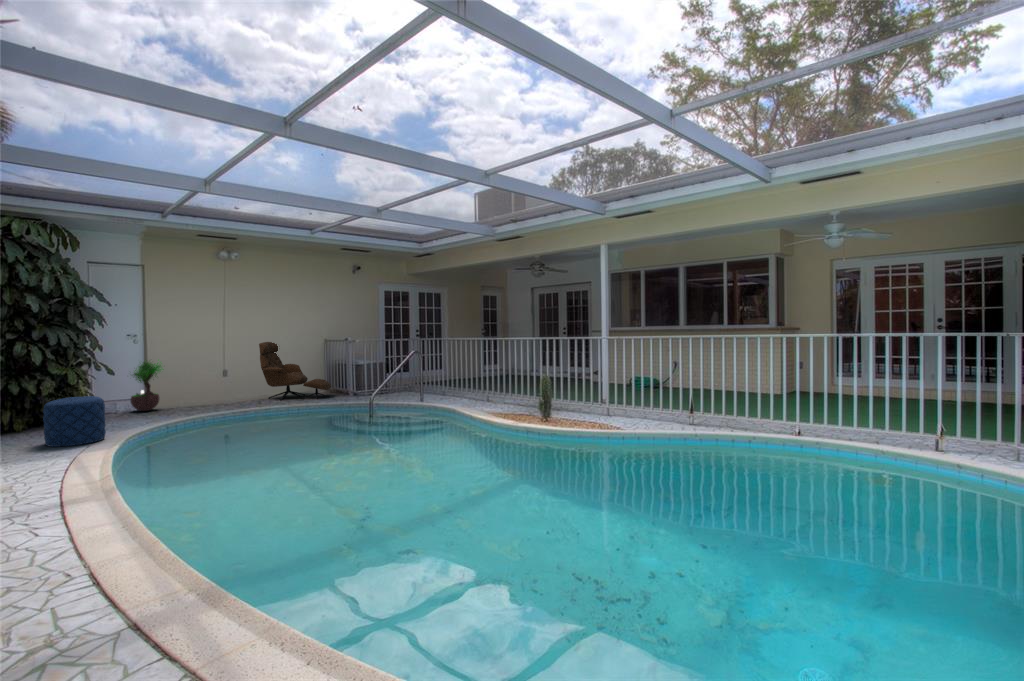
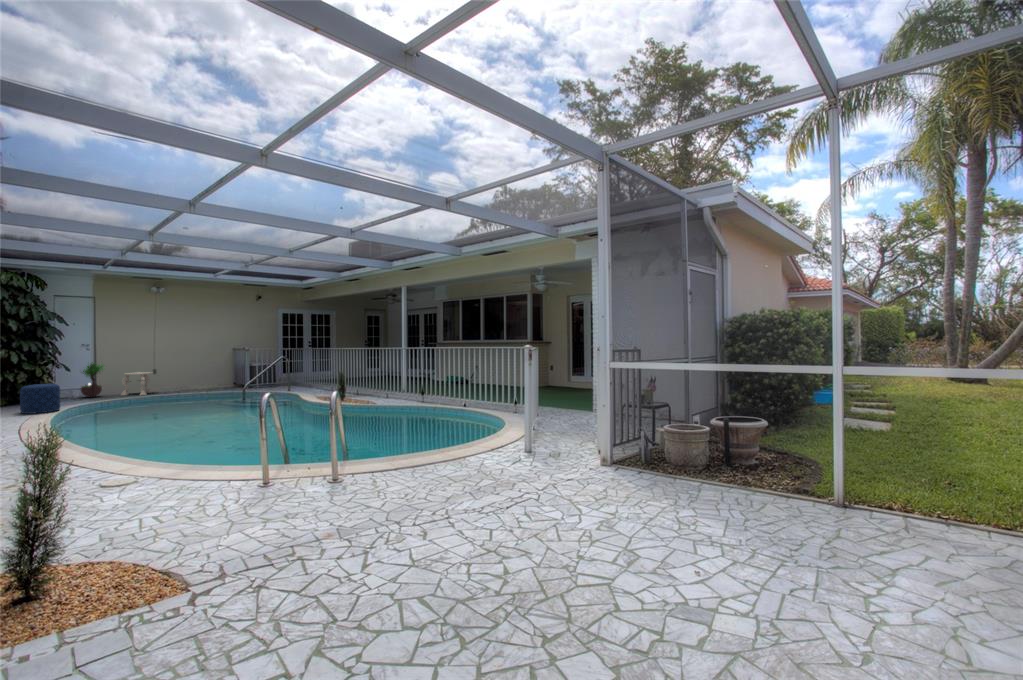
lounge chair: present [259,342,331,400] -> none [179,350,234,392]
side table: none [184,374,227,408] -> present [121,372,153,395]

